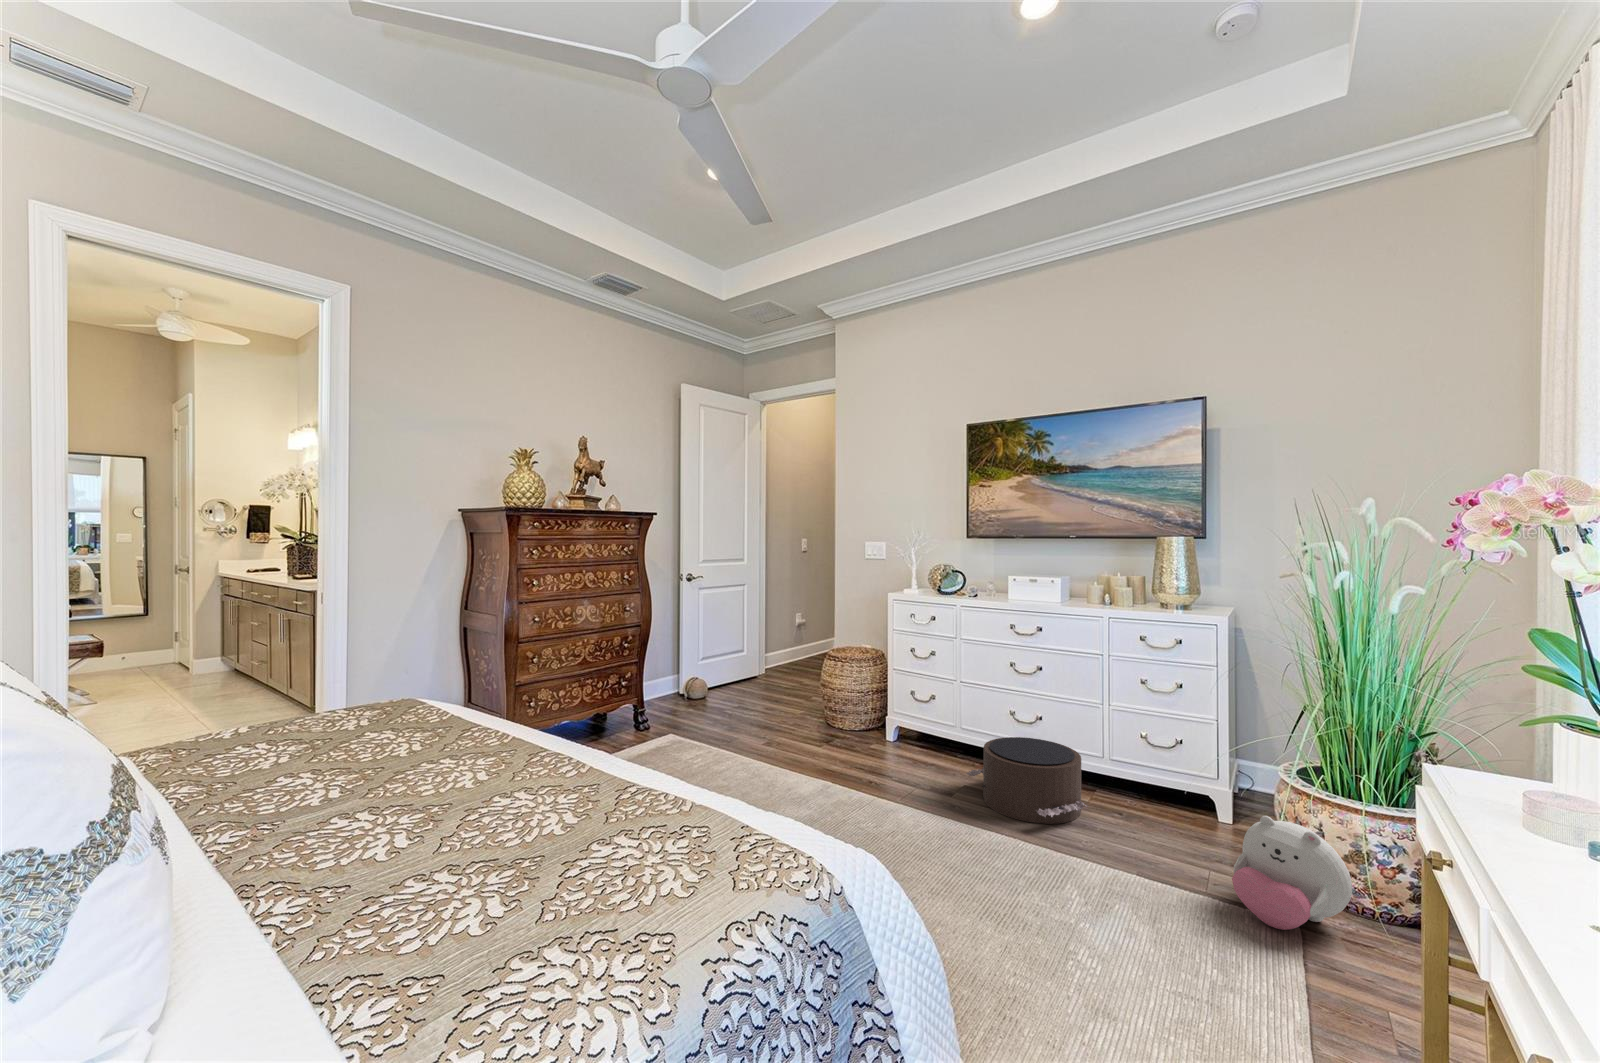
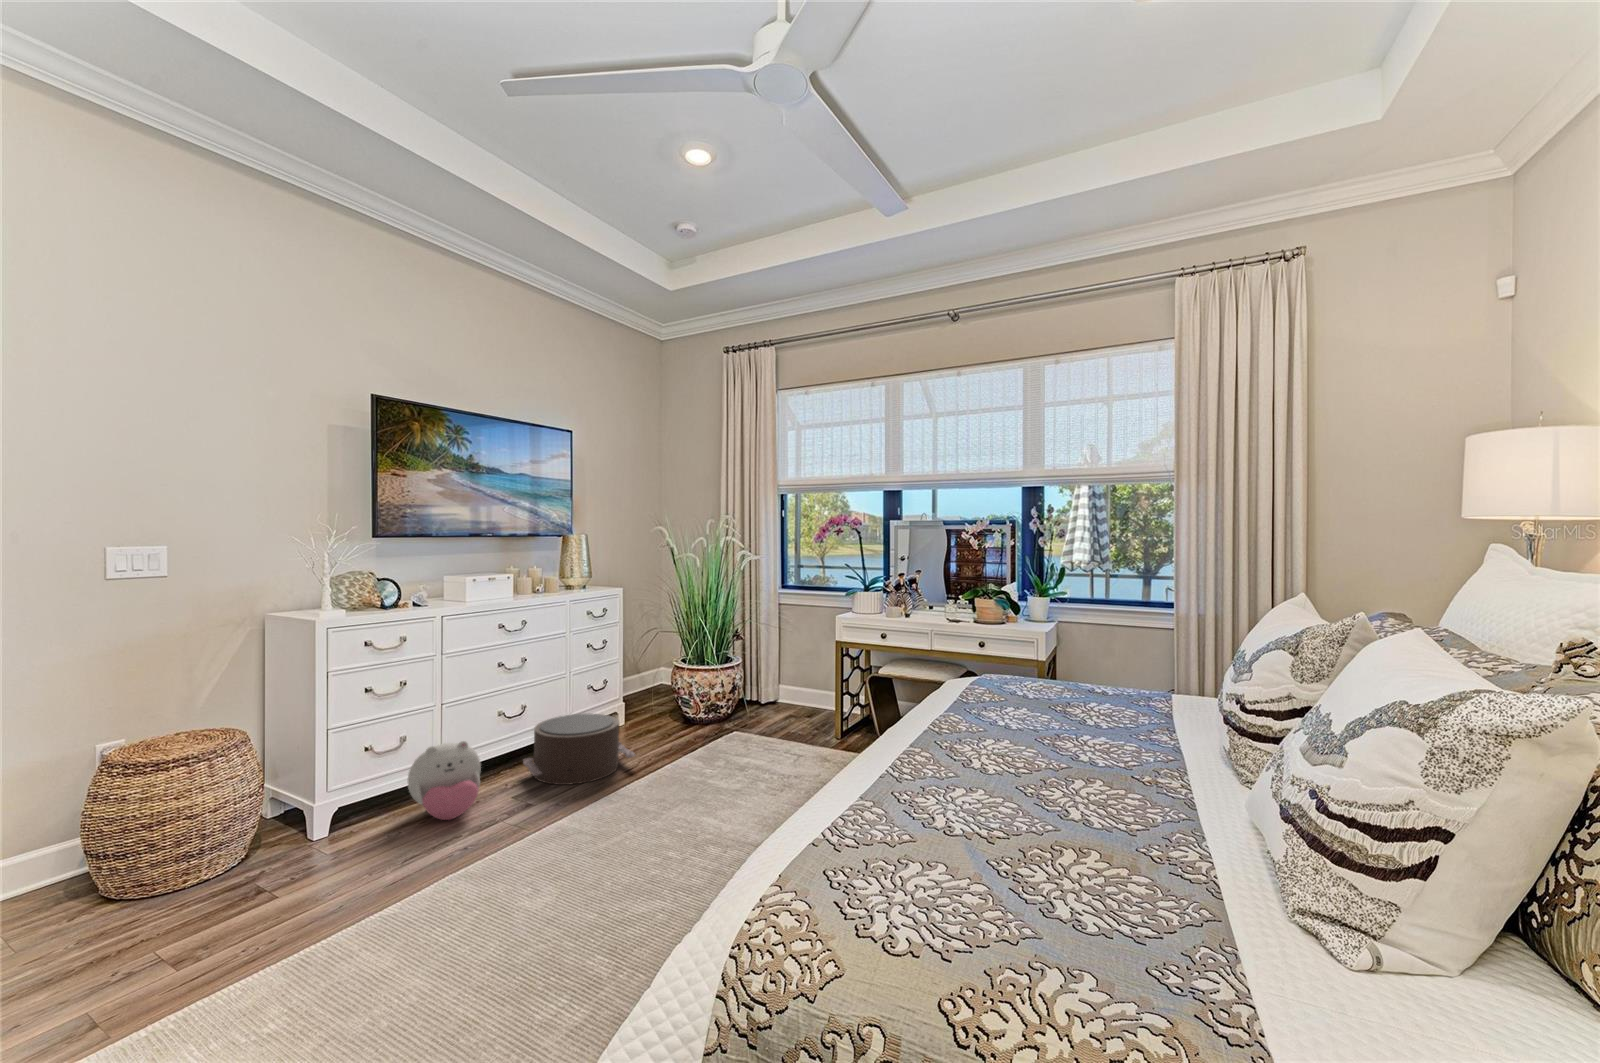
plush toy: present [1232,816,1352,930] -> present [408,741,481,820]

